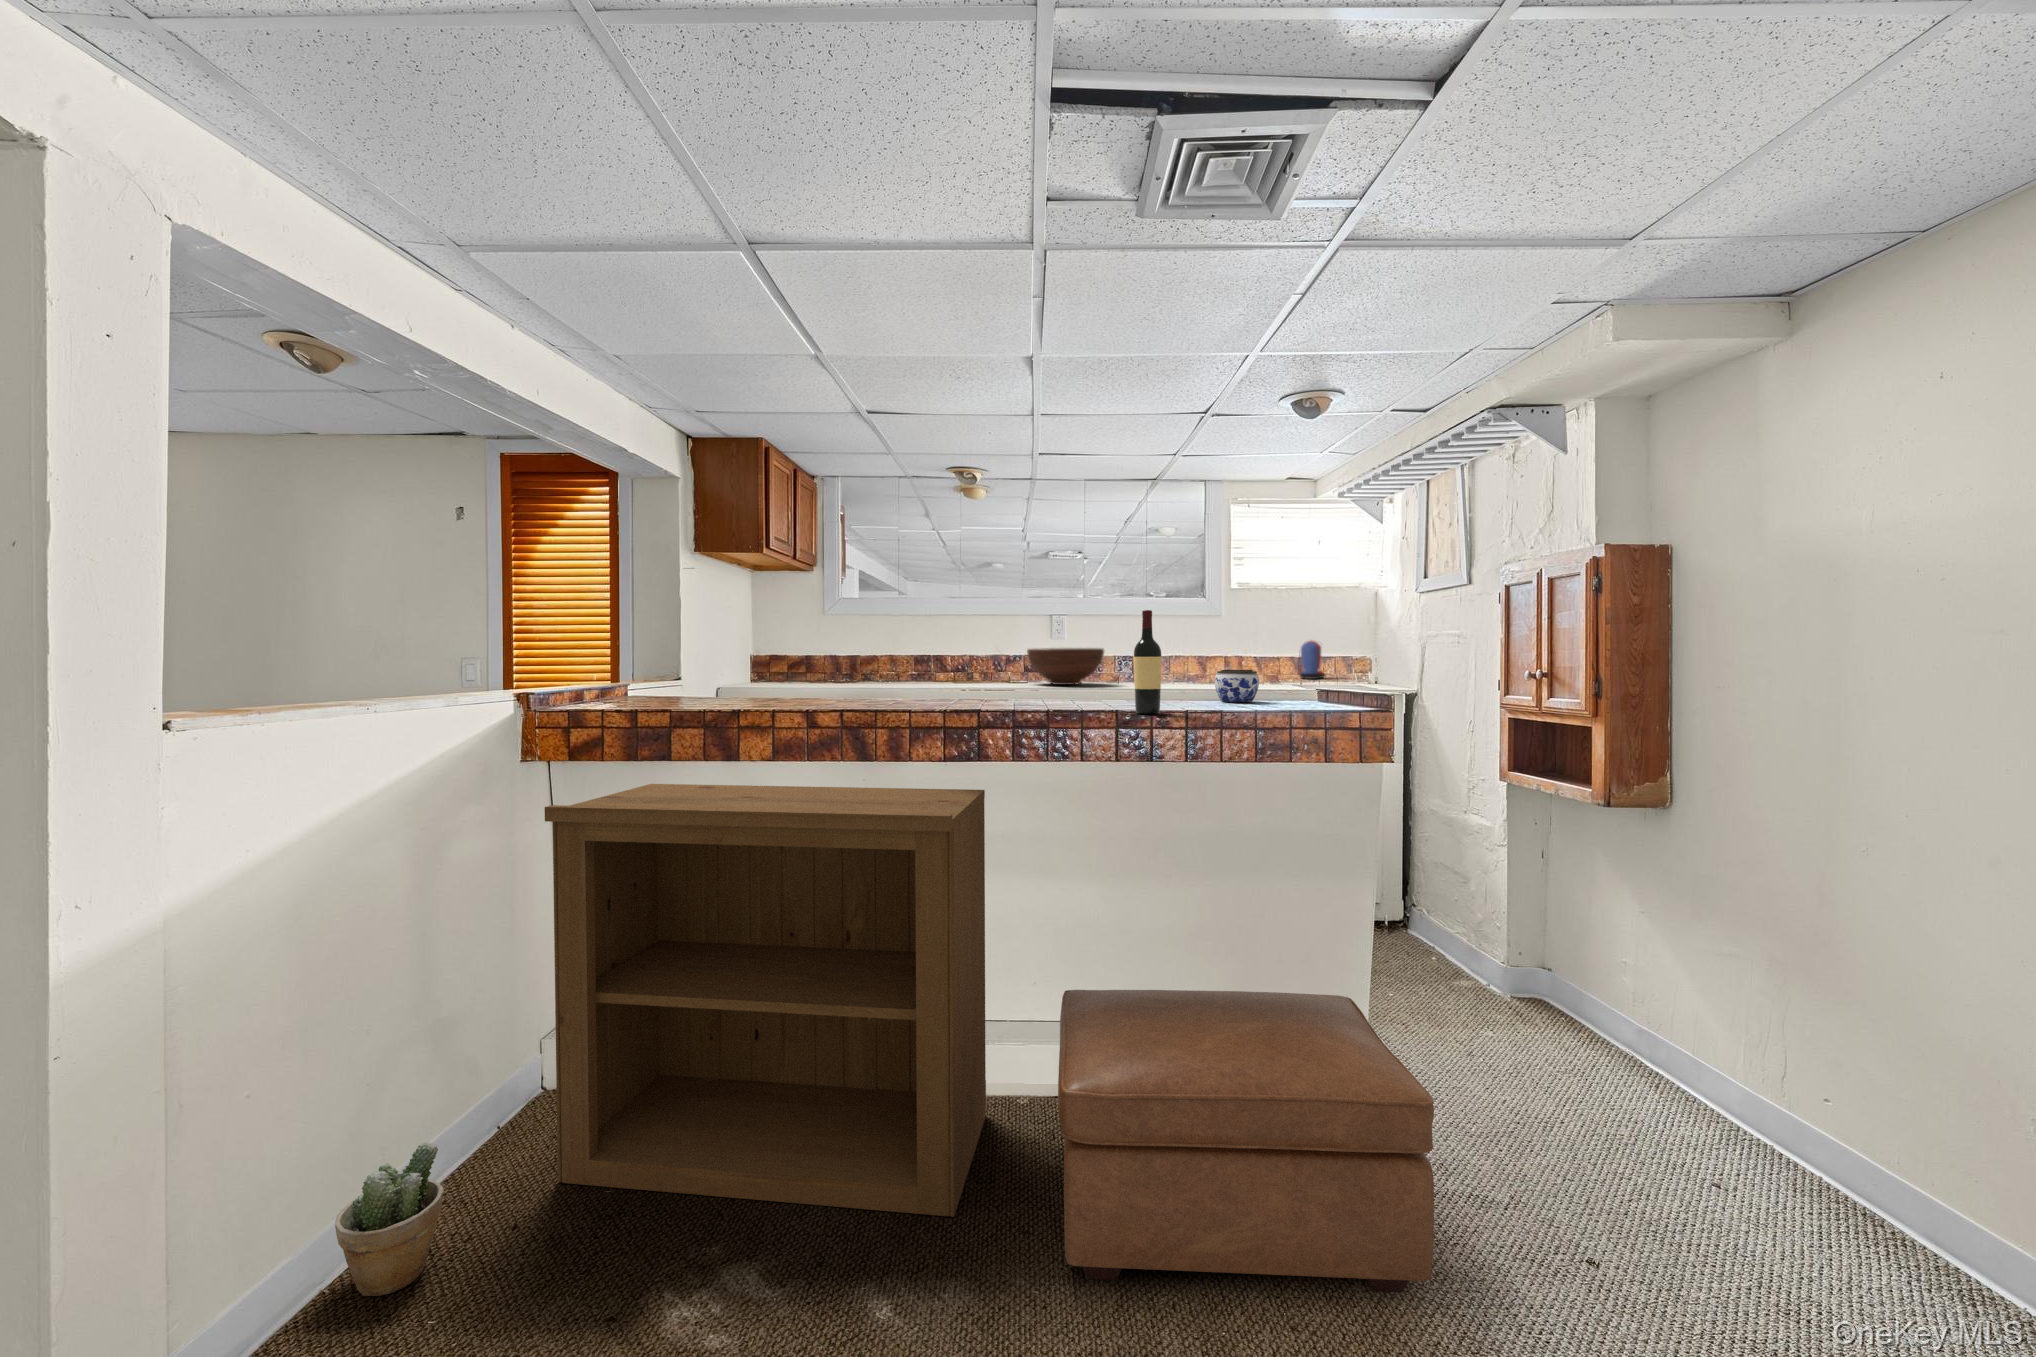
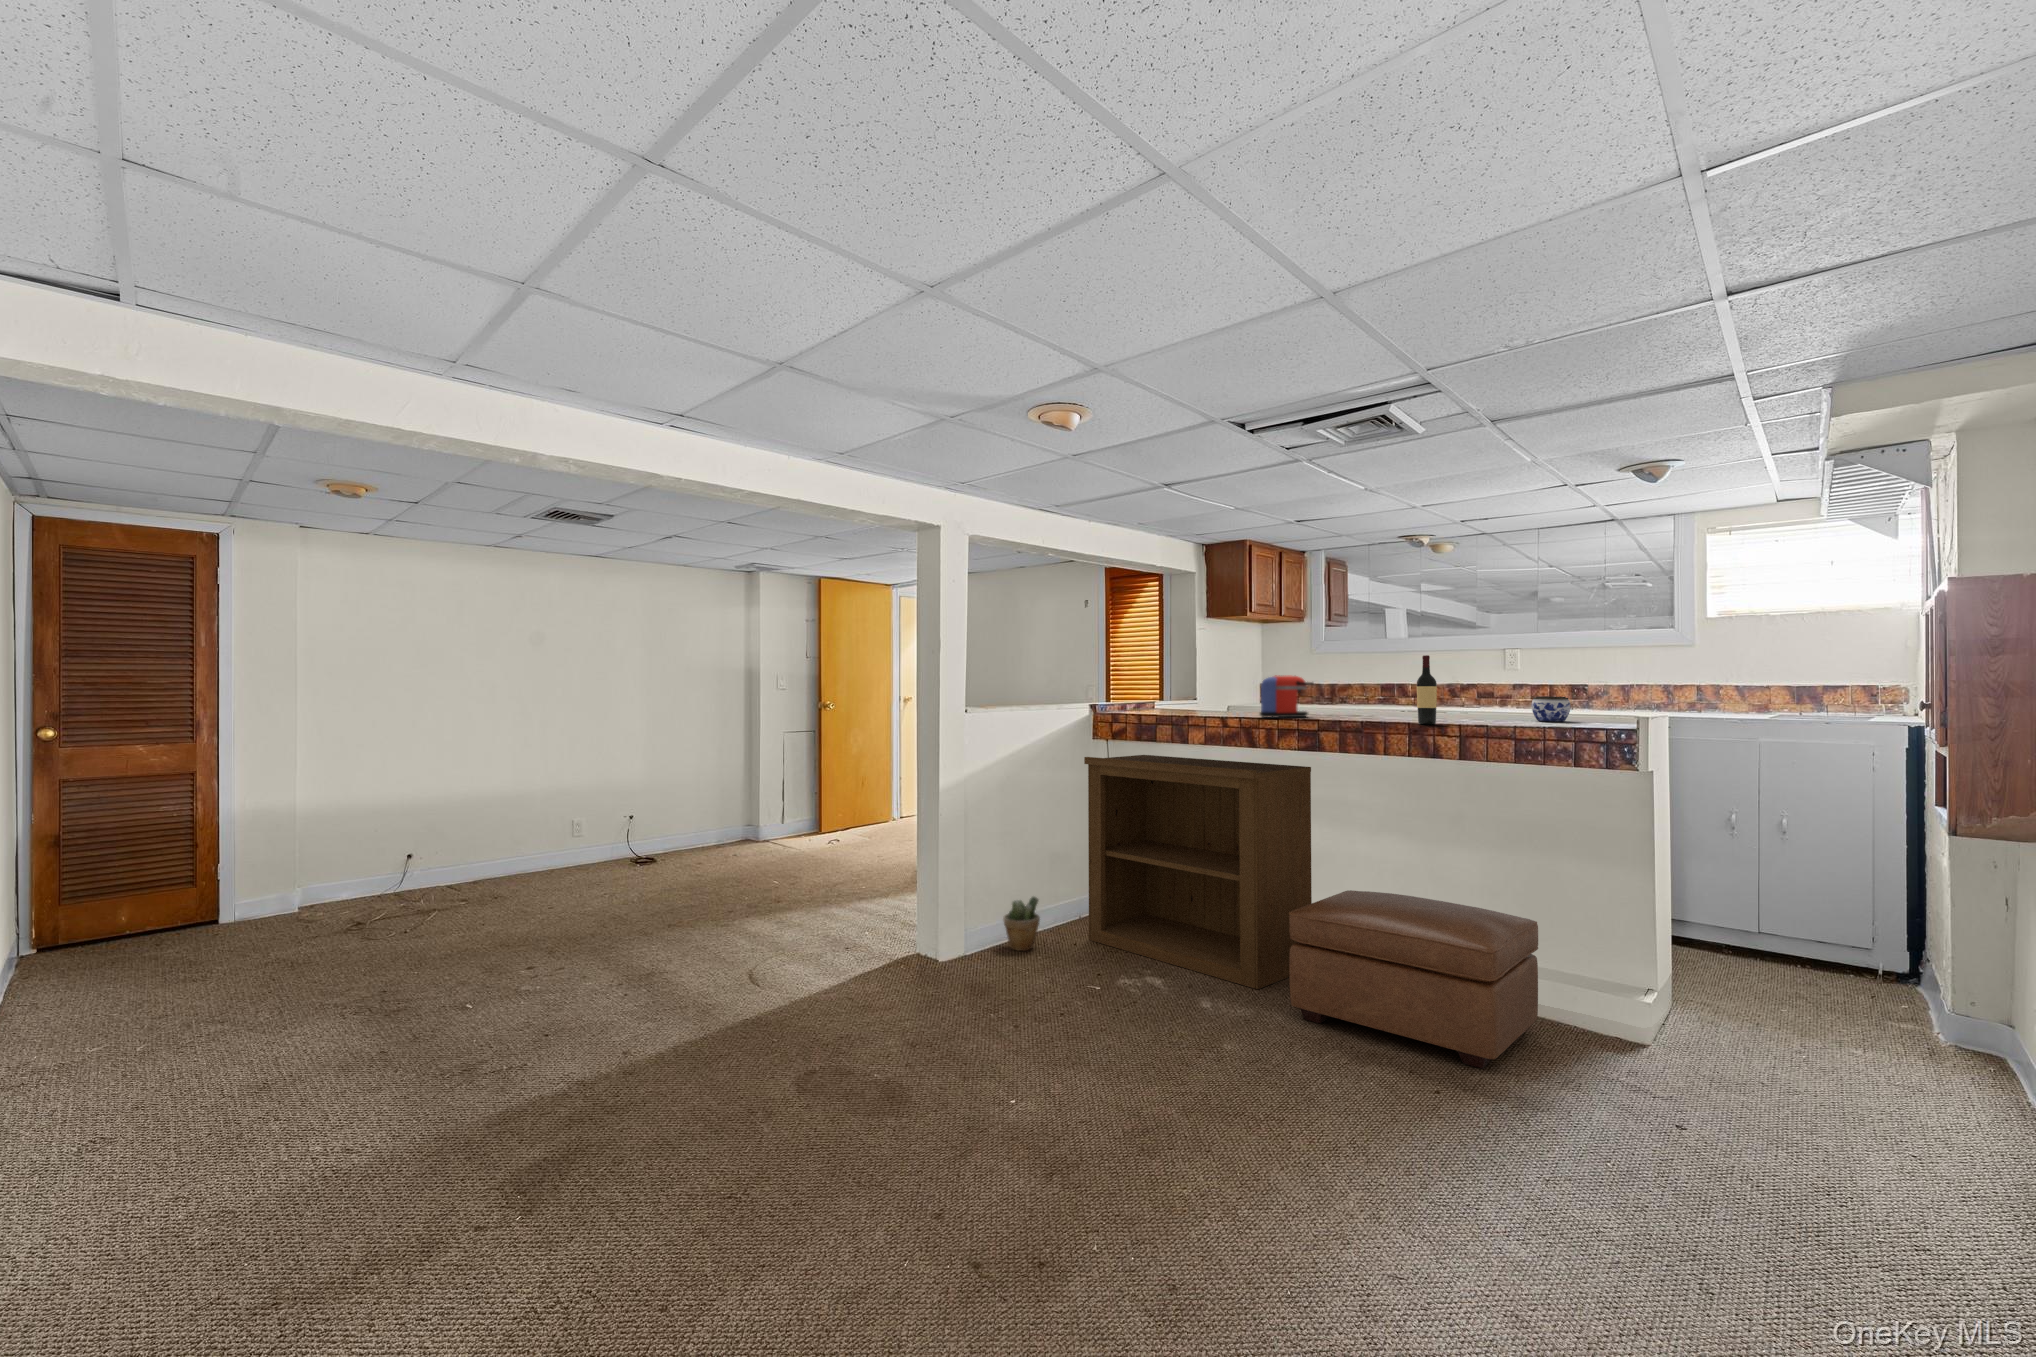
coffee maker: present [1299,640,1325,679] -> present [1260,675,1314,717]
fruit bowl: present [1027,648,1104,685] -> none [1438,679,1508,708]

